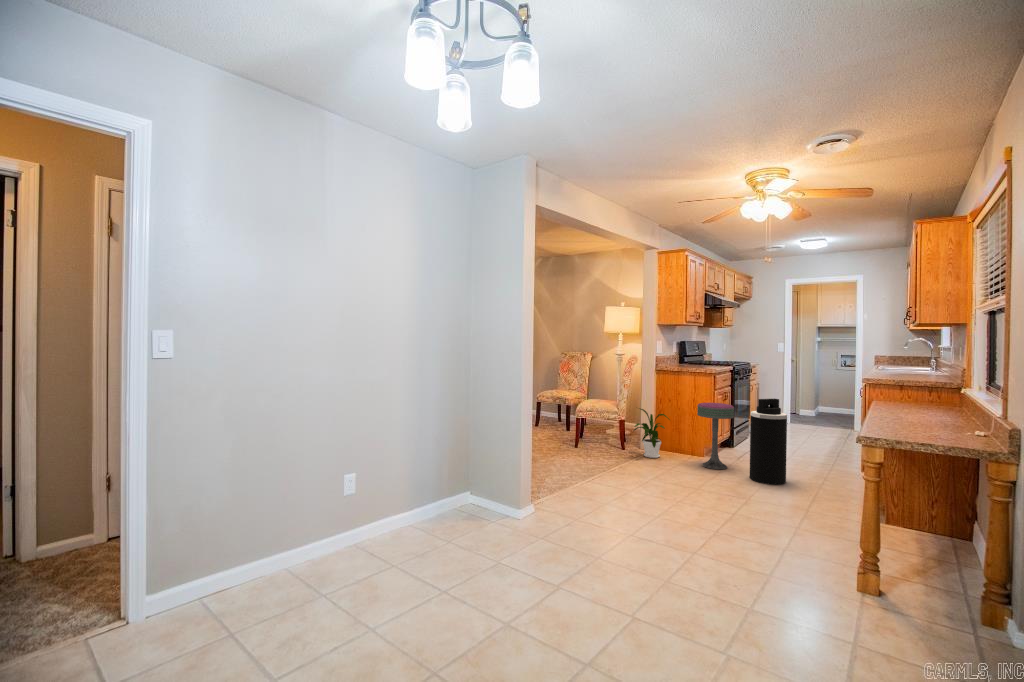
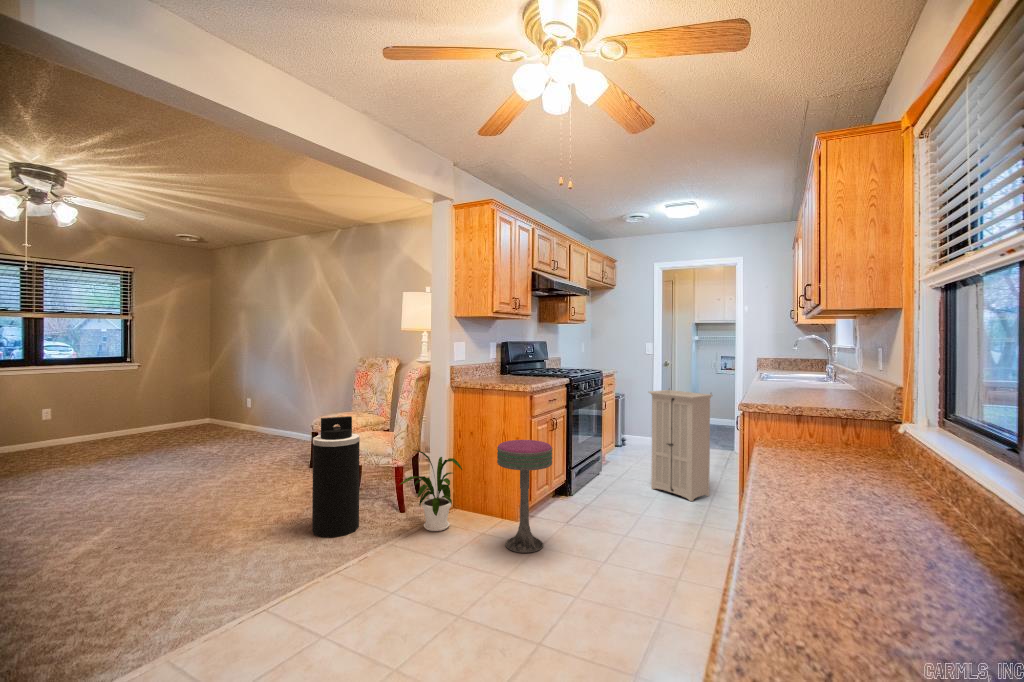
storage cabinet: none [789,376,840,454] -> present [649,390,713,501]
trash can: present [750,399,787,485] -> present [312,416,360,537]

